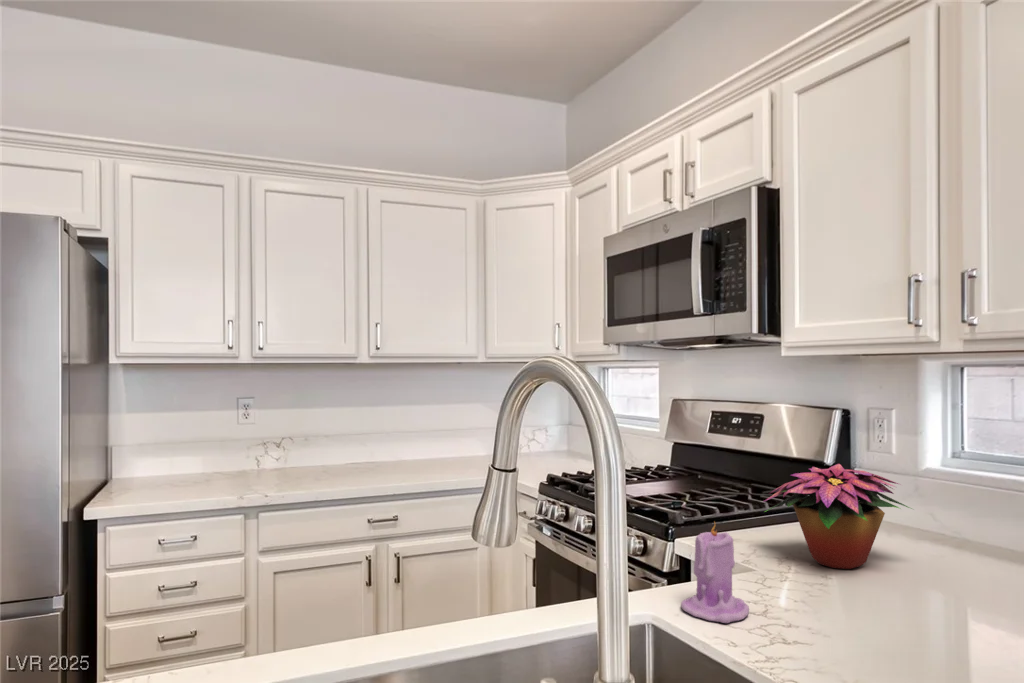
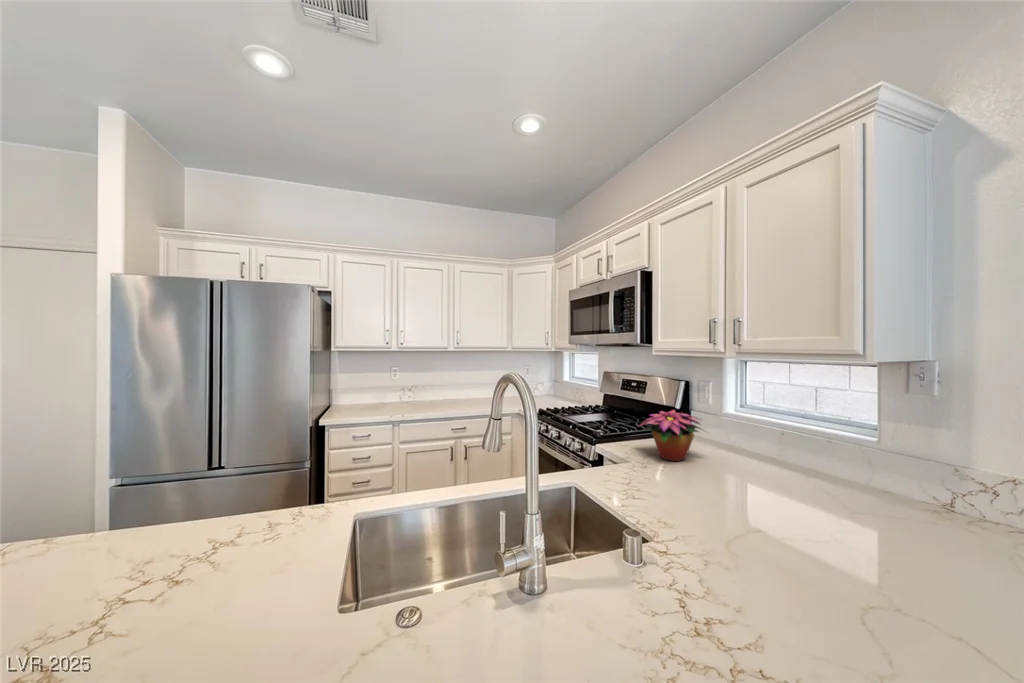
candle: present [681,525,749,623] -> none [588,437,620,485]

